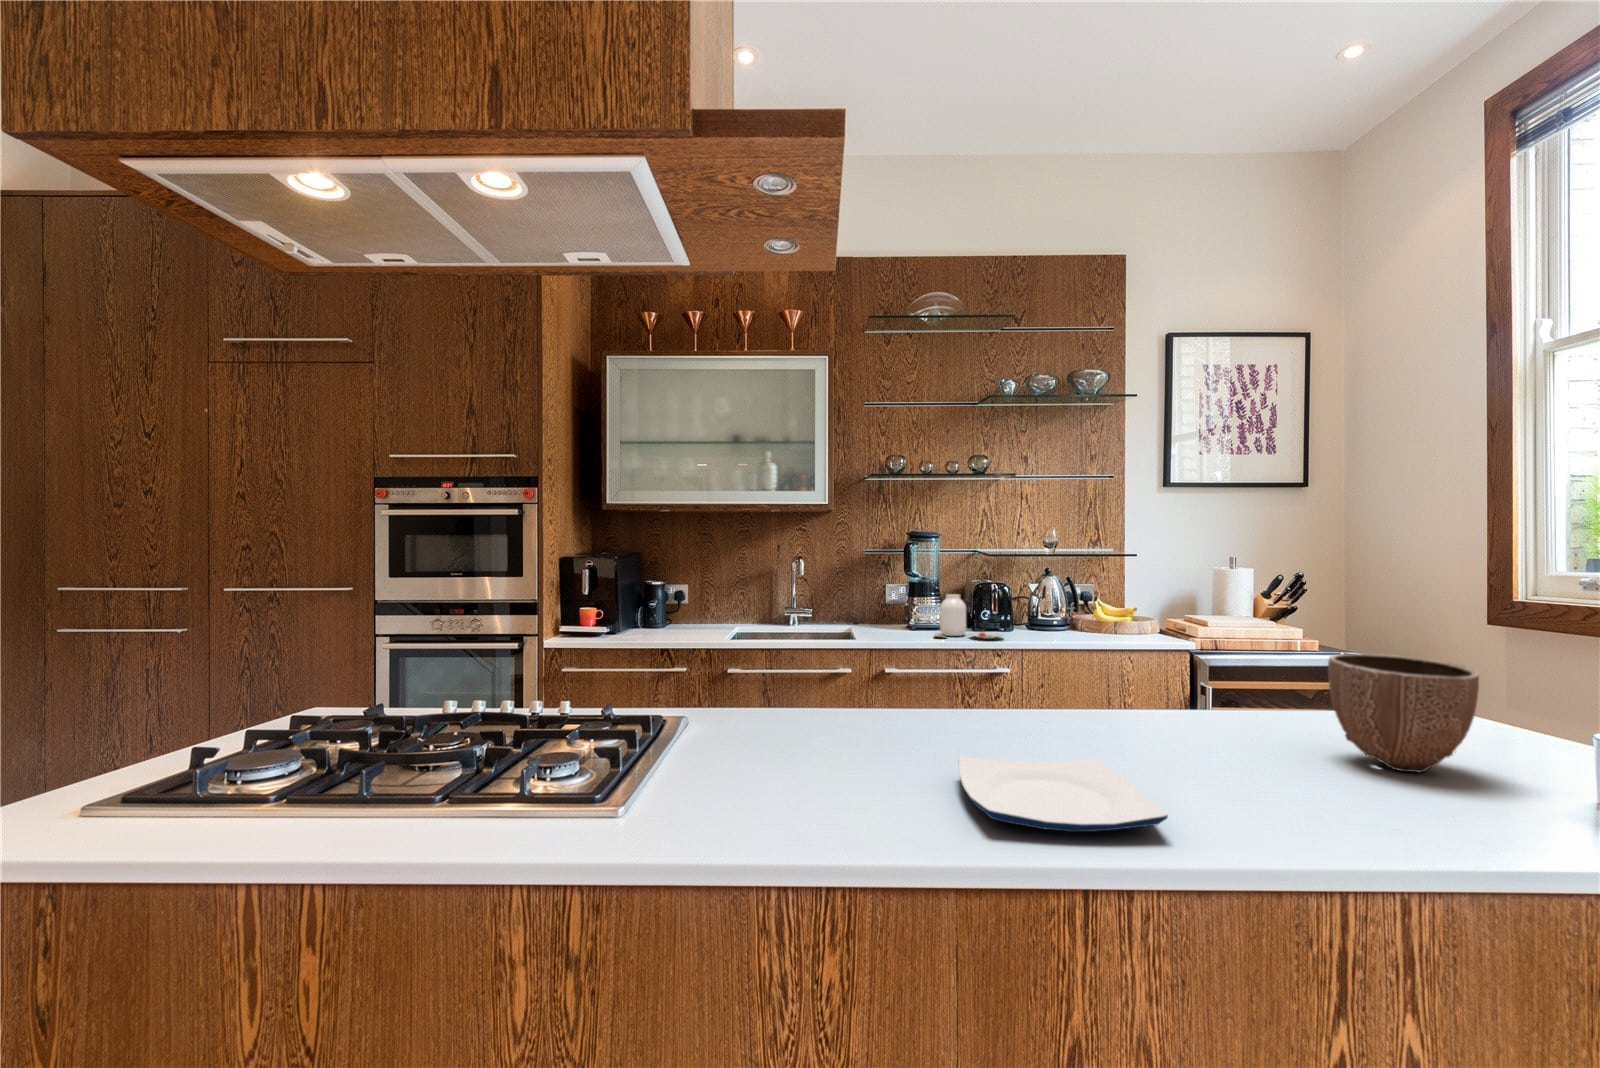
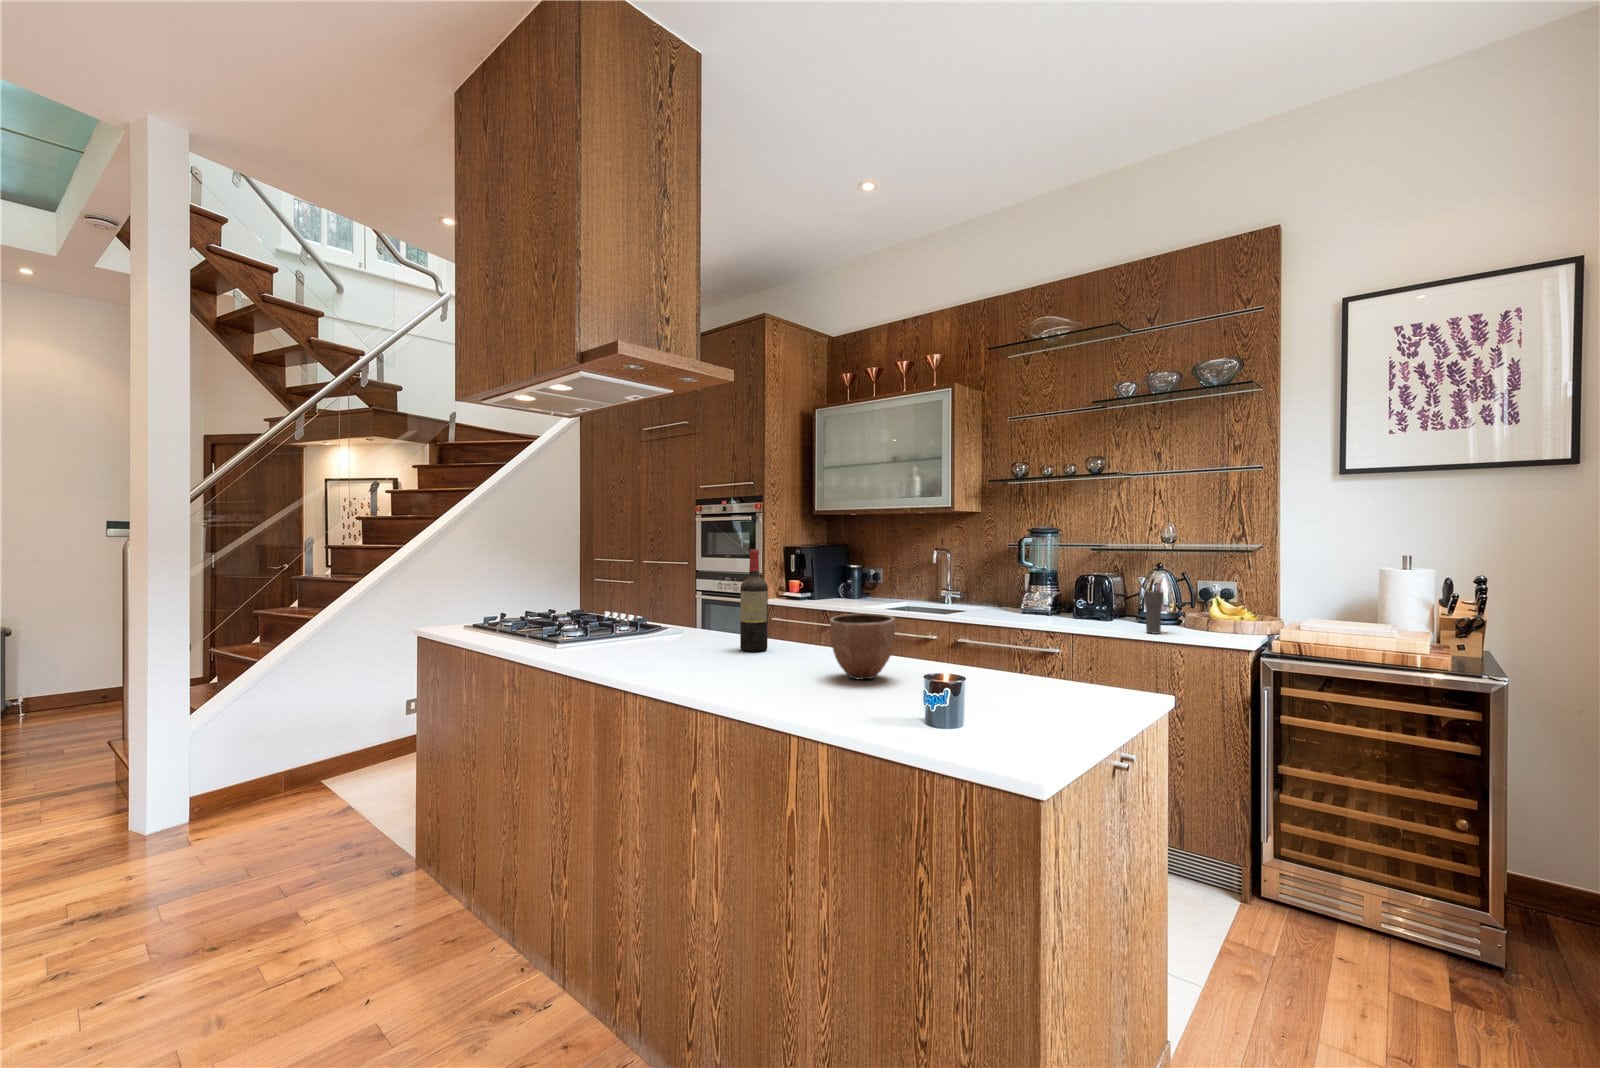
wine bottle: none [1012,552,1068,754] -> present [740,549,768,652]
cup: none [1096,582,1116,640] -> present [1144,580,1163,634]
jar: present [936,594,1003,639] -> none [1008,583,1065,623]
plate: present [959,757,1168,832] -> none [629,639,720,660]

